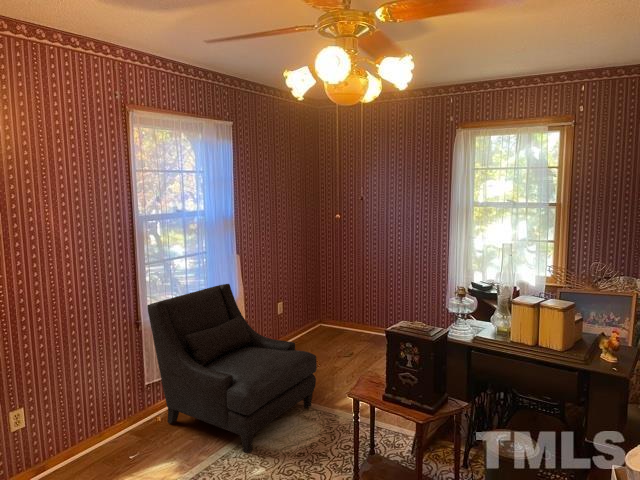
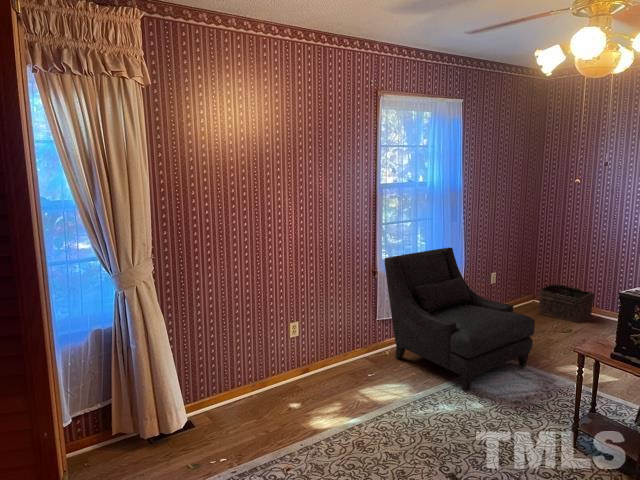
basket: none [322,308,371,345] -> present [538,284,594,322]

